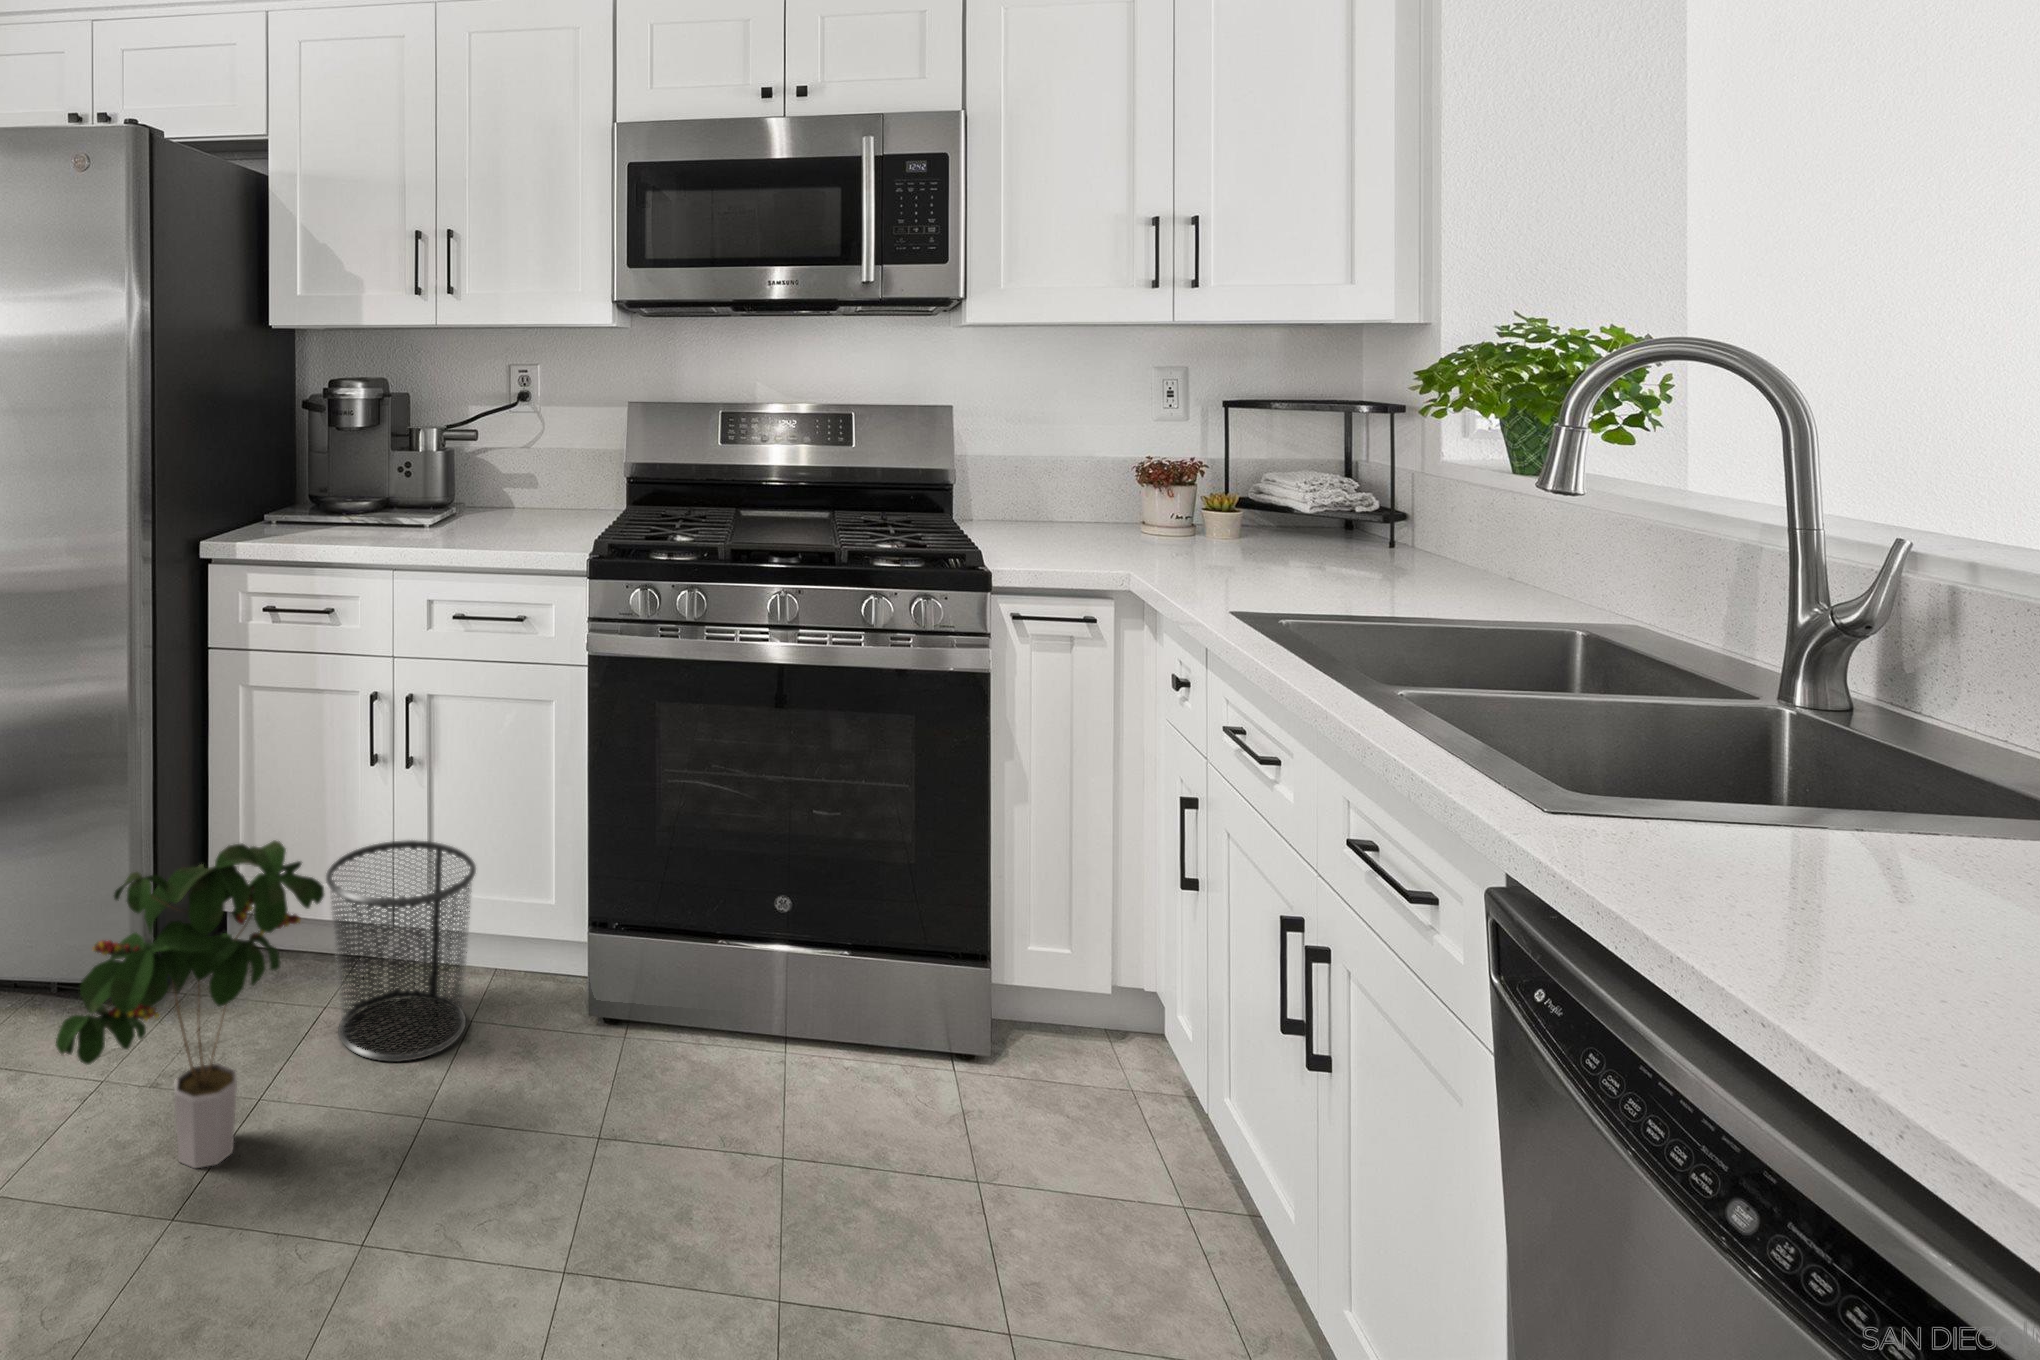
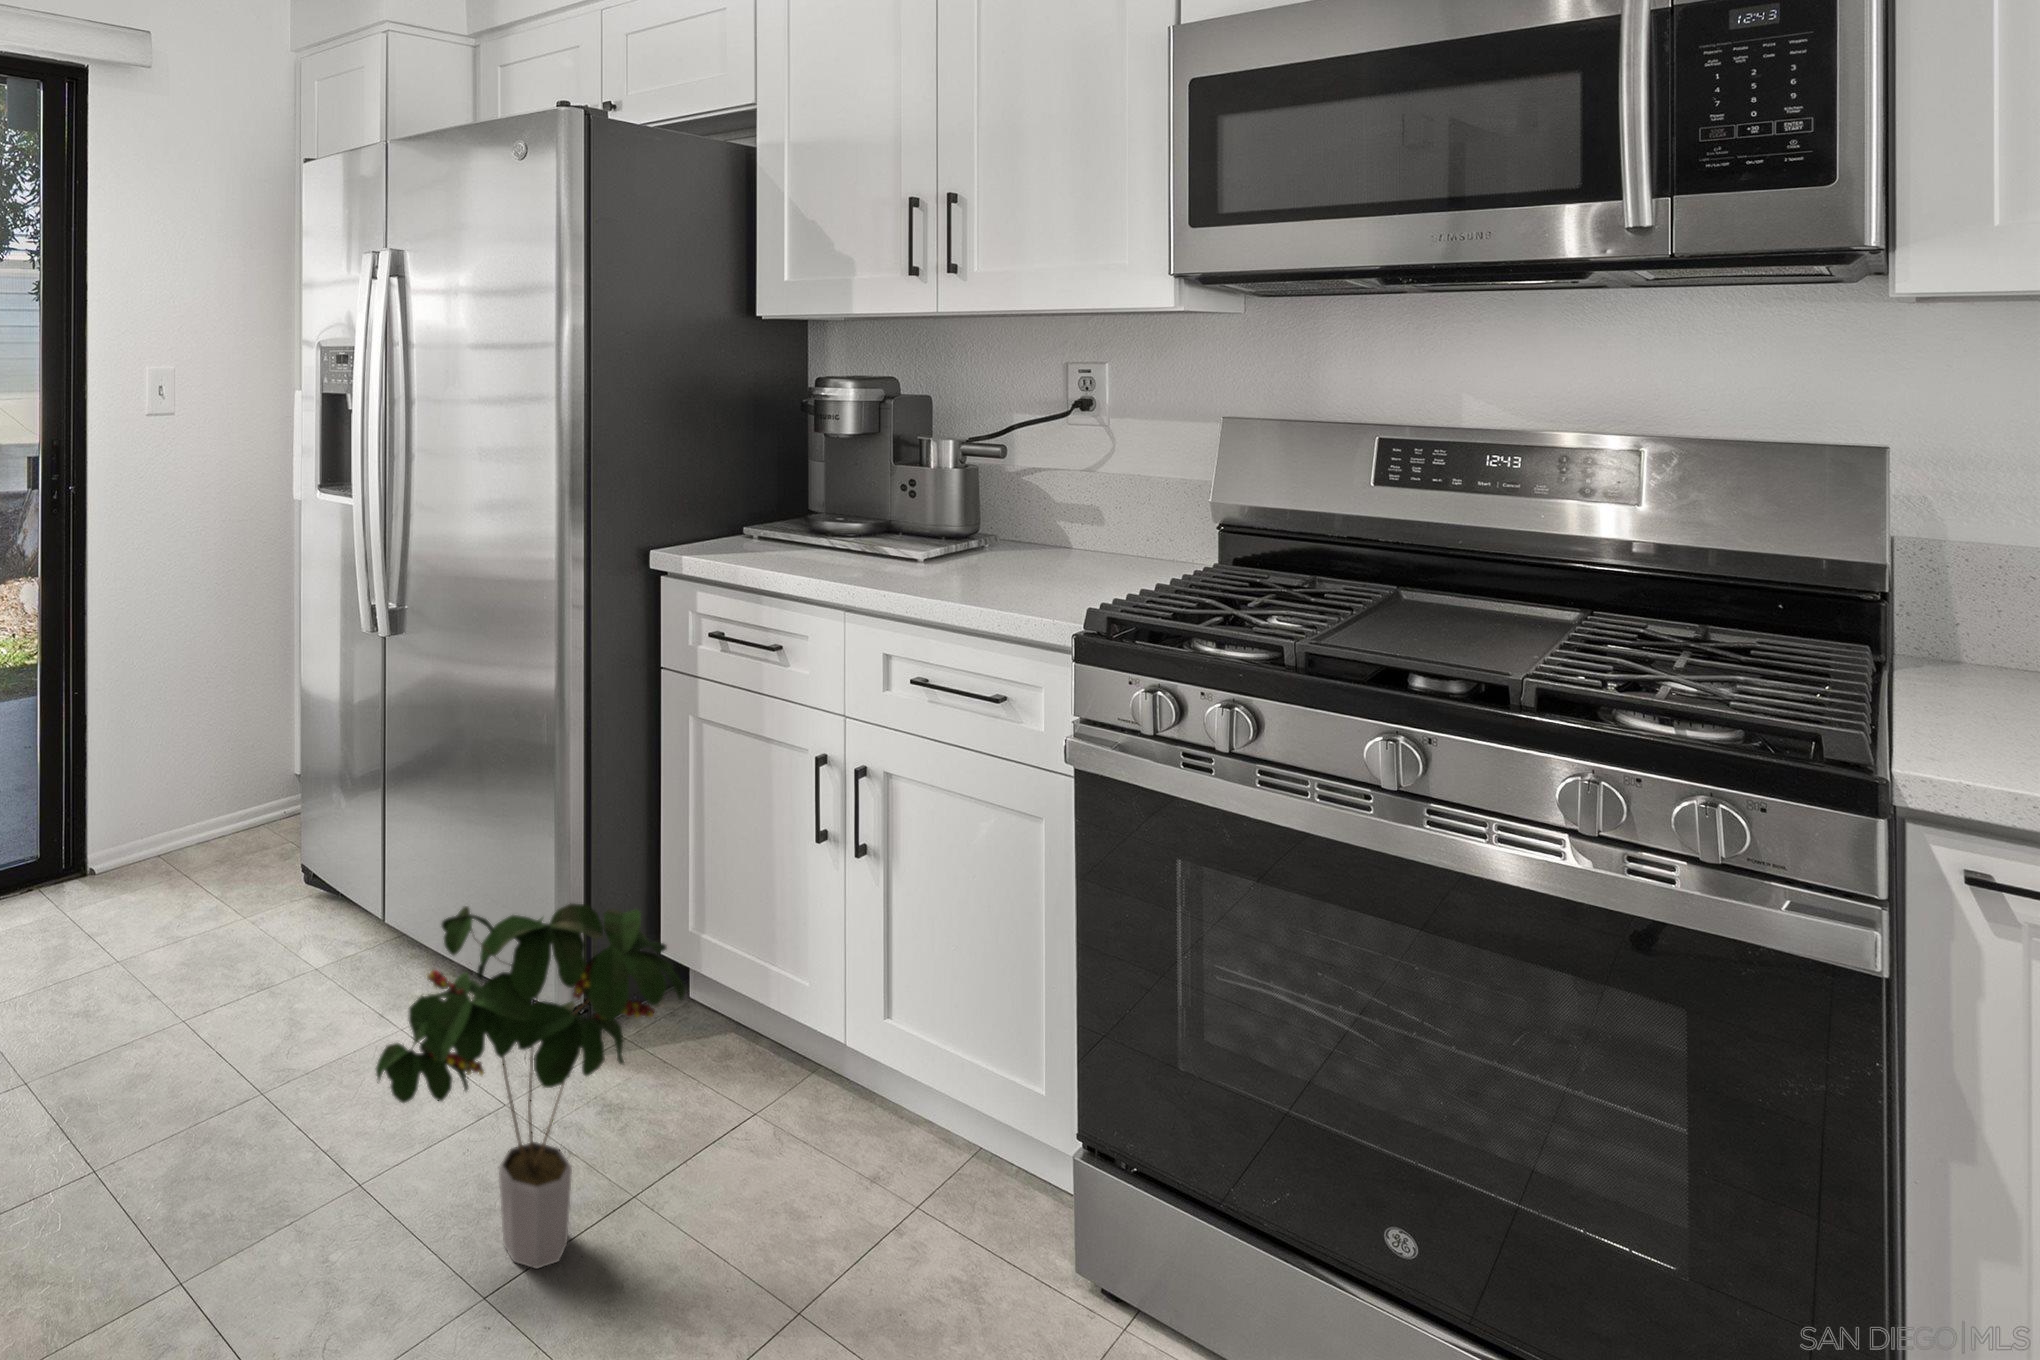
trash can: present [326,840,476,1062] -> none [727,938,918,1234]

